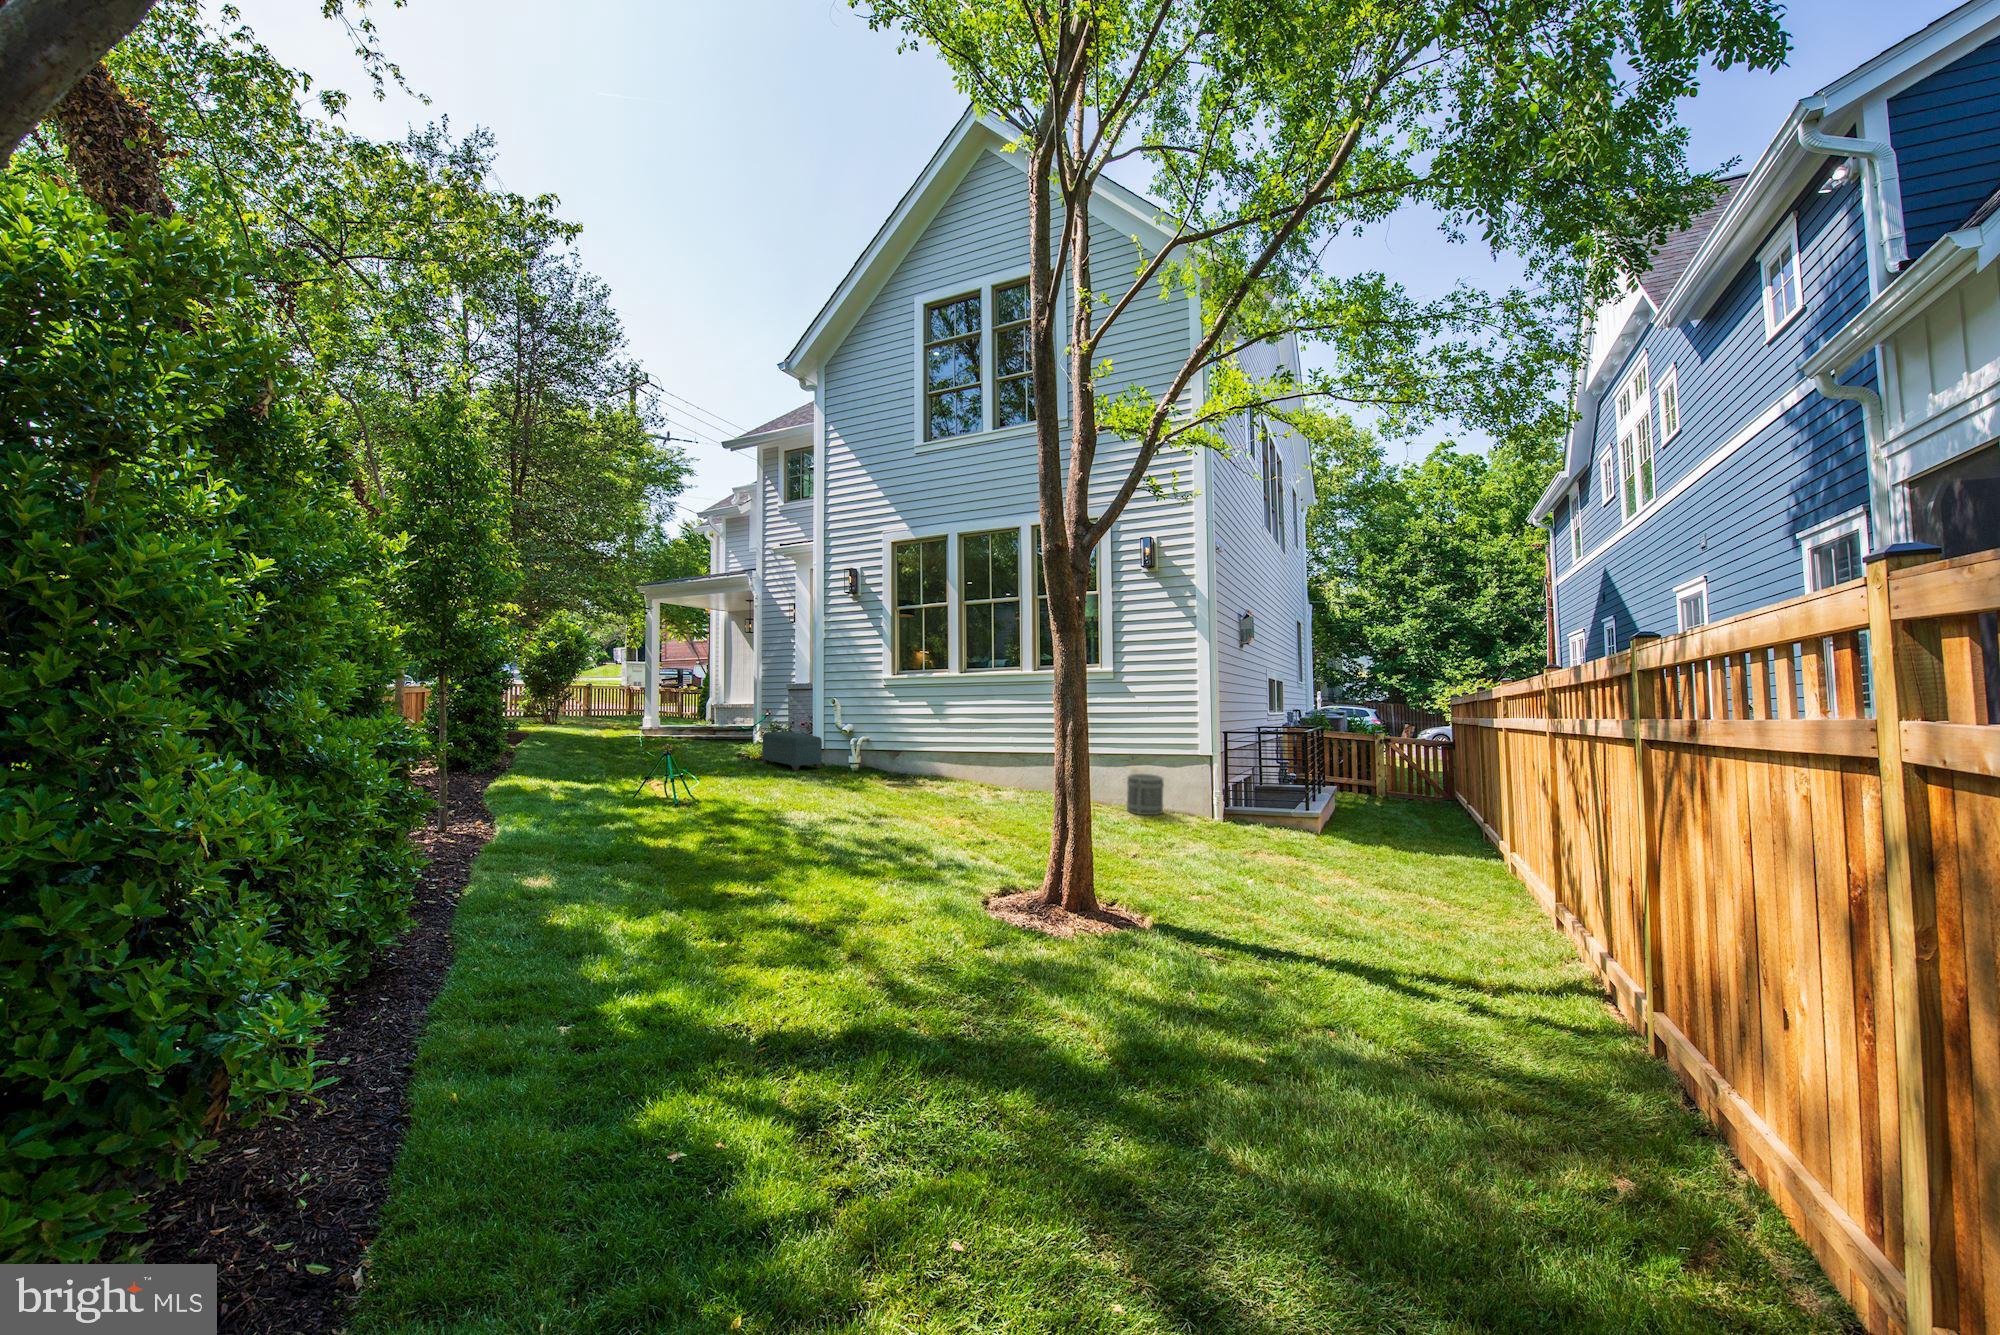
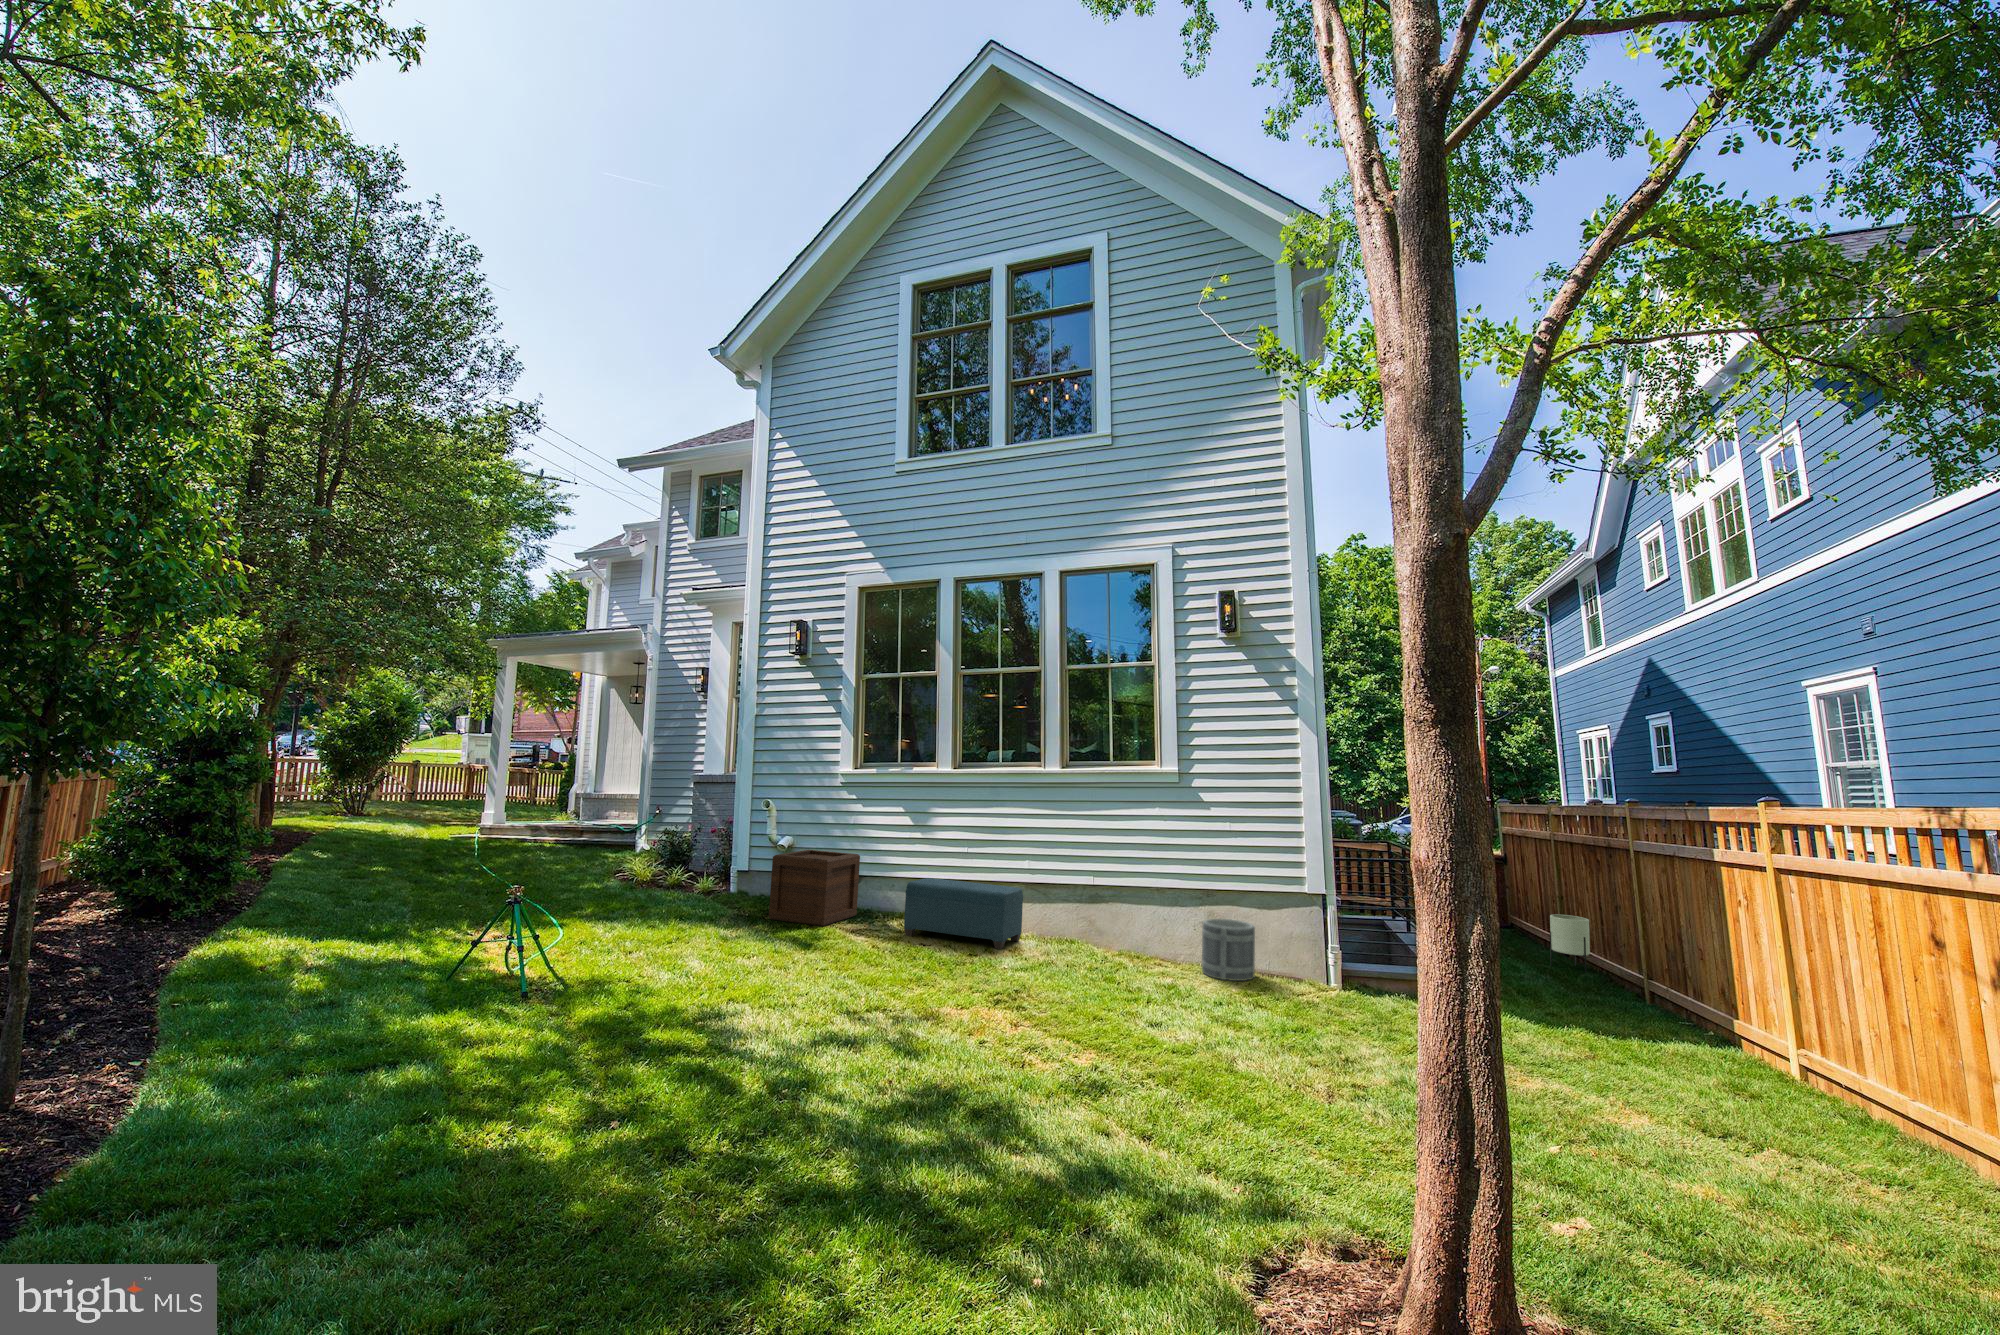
bench: present [762,732,822,771] -> present [904,878,1023,949]
wooden crate: none [835,732,898,783] -> present [769,850,860,926]
planter: none [1407,773,1436,814] -> present [1550,914,1590,972]

